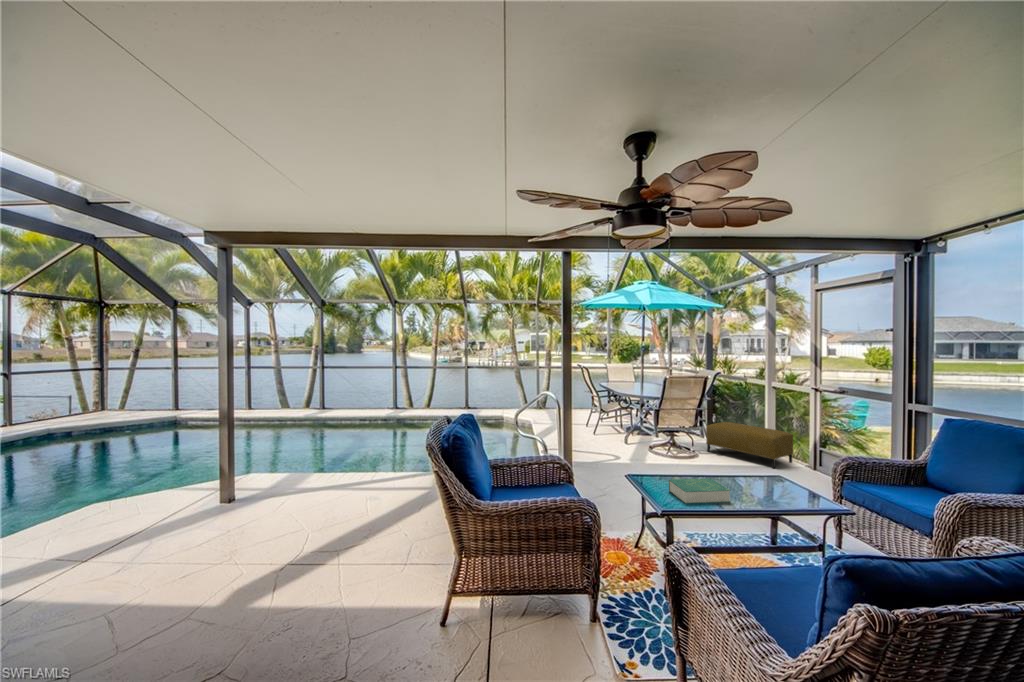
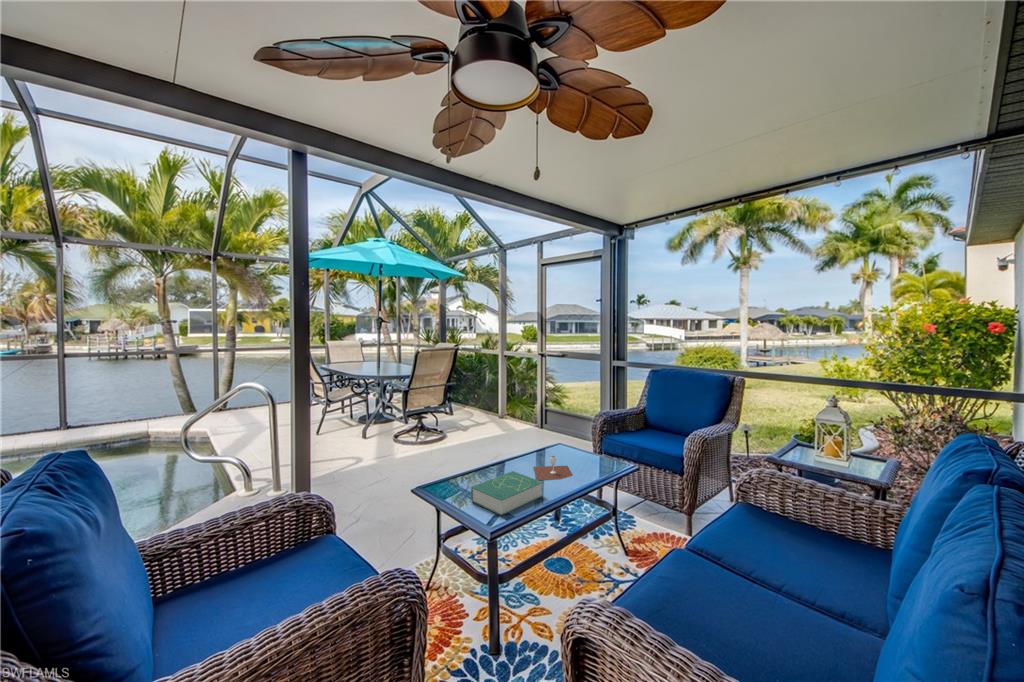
ottoman: present [706,422,793,468] -> none [451,396,527,435]
wine glass: none [736,476,777,500] -> present [534,456,573,480]

